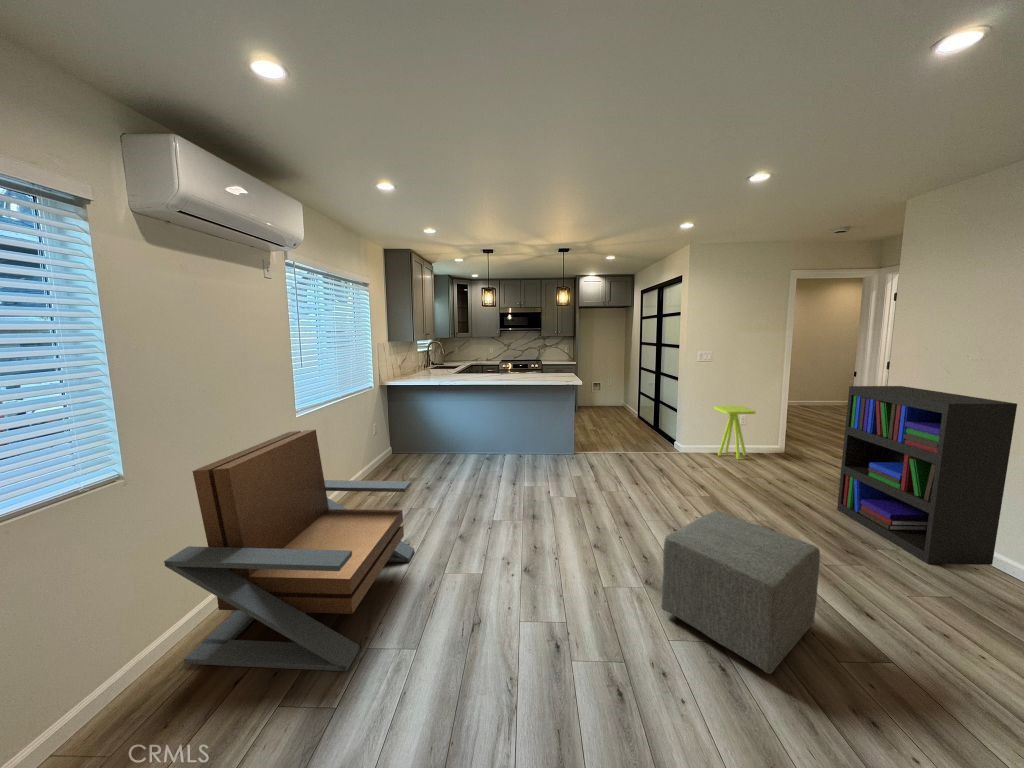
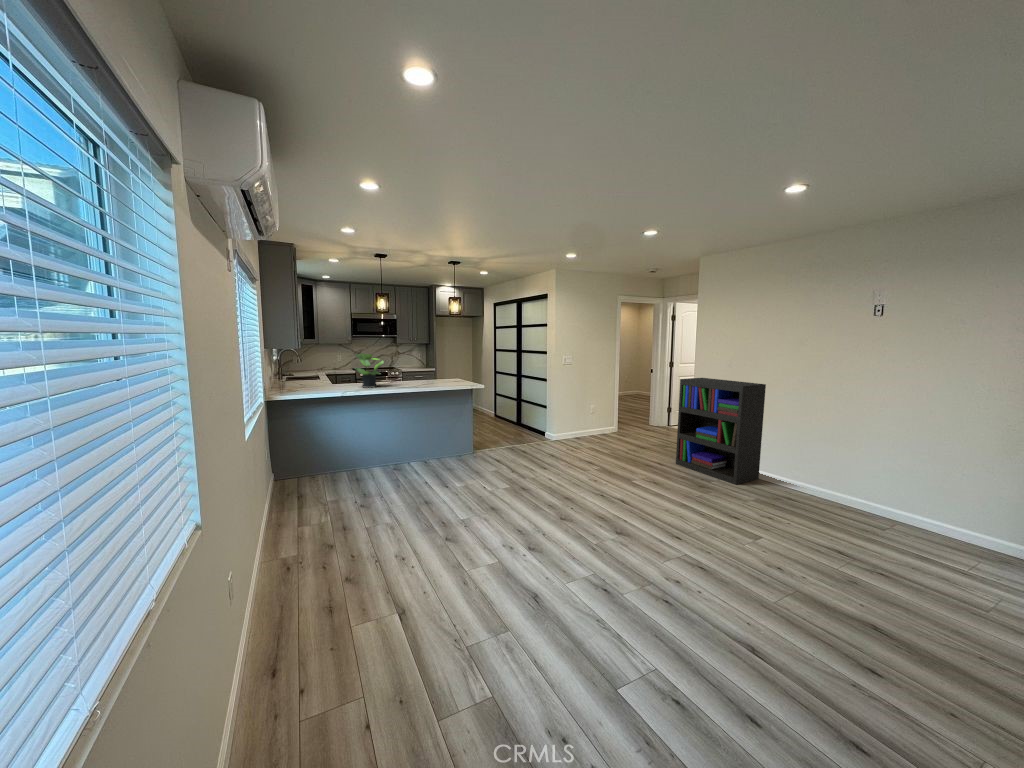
potted plant: none [461,346,489,378] -> present [355,353,384,388]
side table: present [714,406,755,459] -> none [576,399,606,441]
lounge chair: present [164,430,414,671] -> none [256,449,470,745]
ottoman: present [661,511,820,674] -> none [644,470,729,560]

